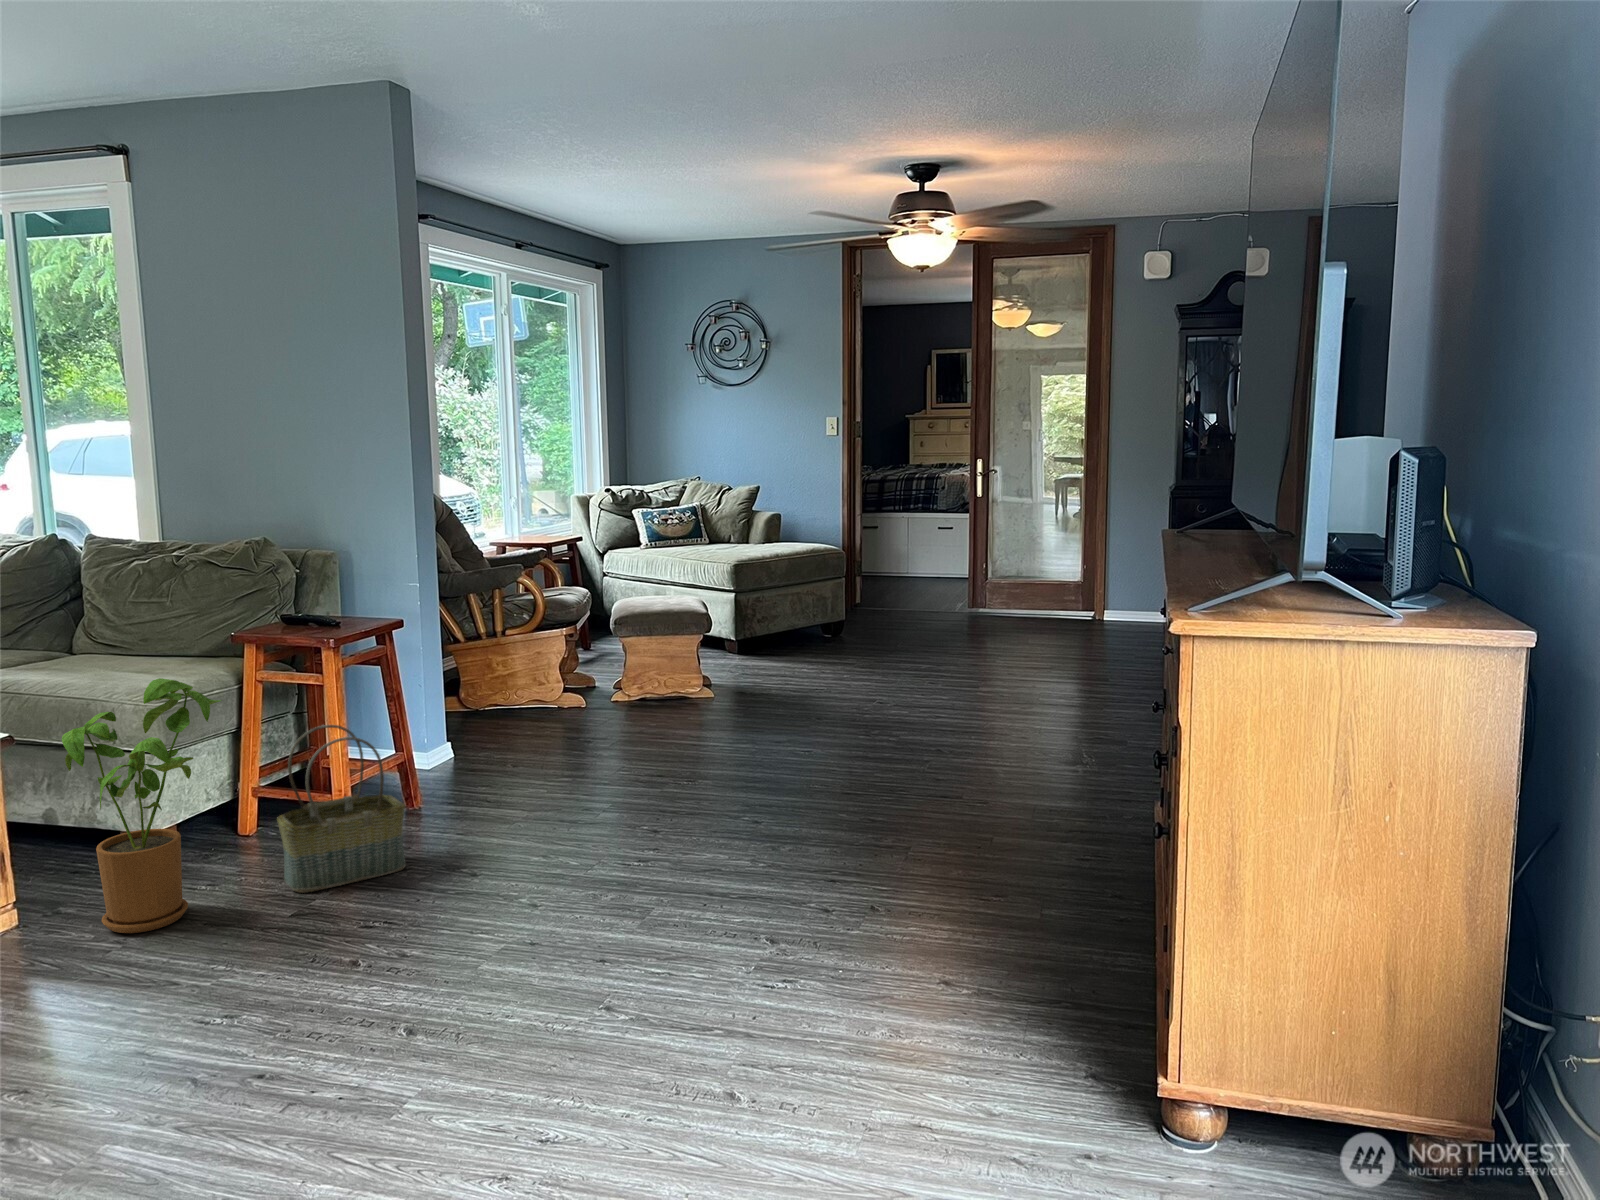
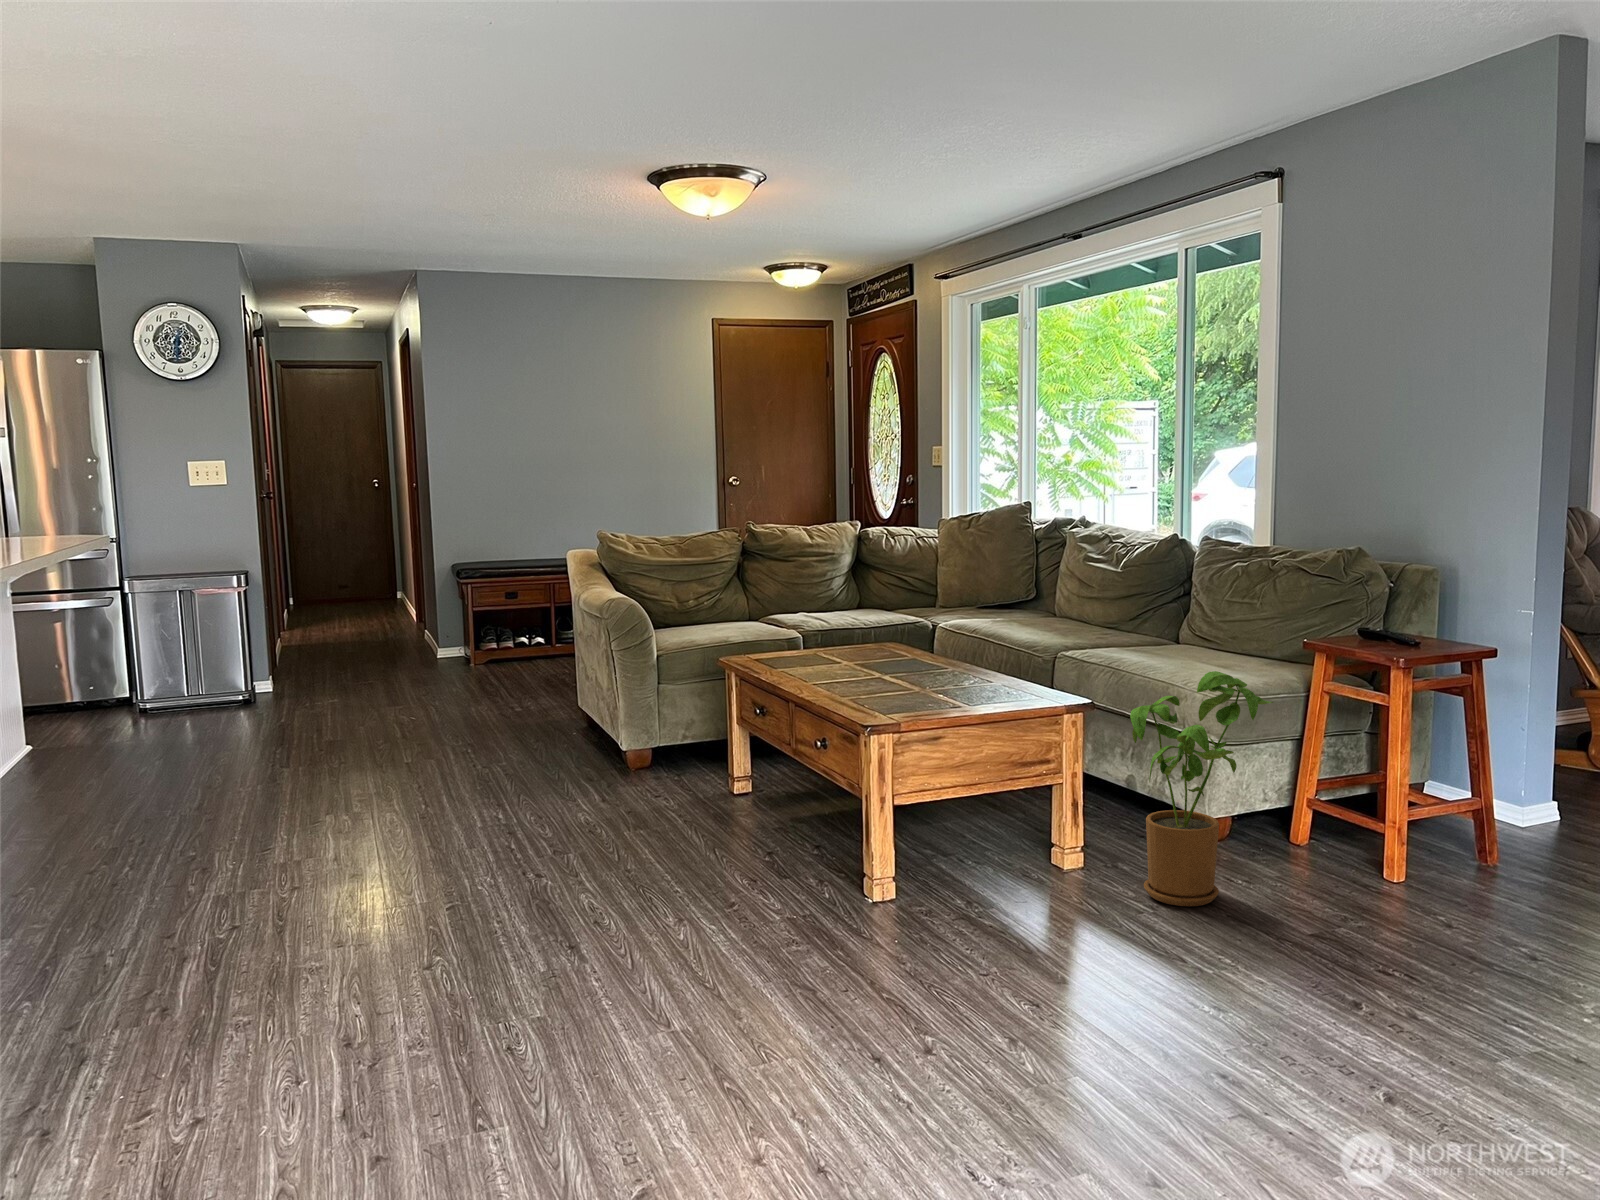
basket: present [277,725,406,893] -> none [1315,747,1458,926]

